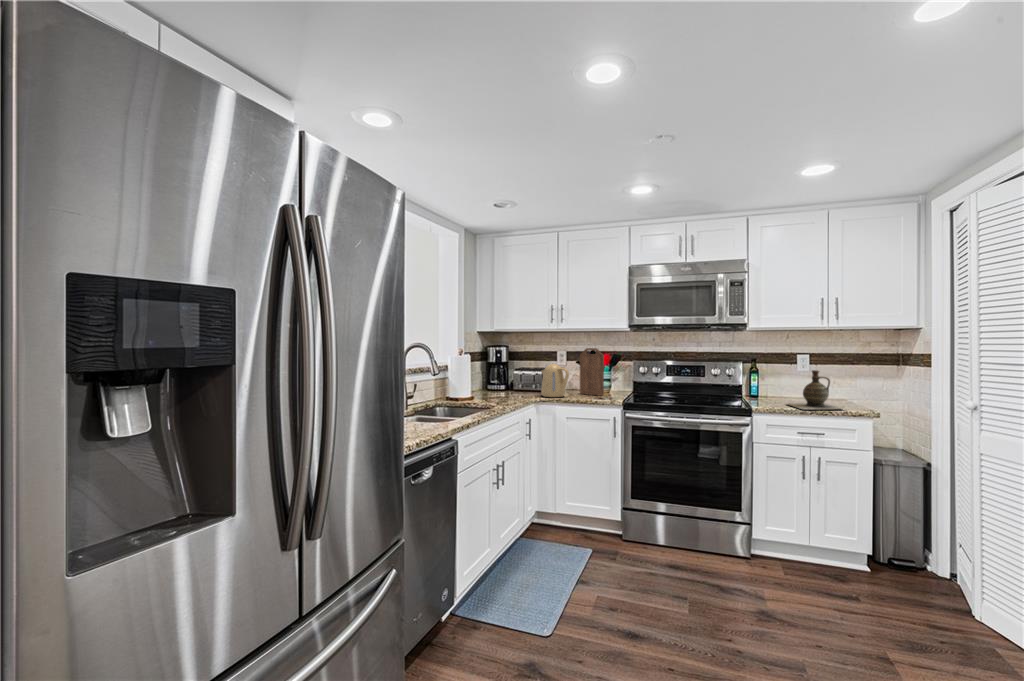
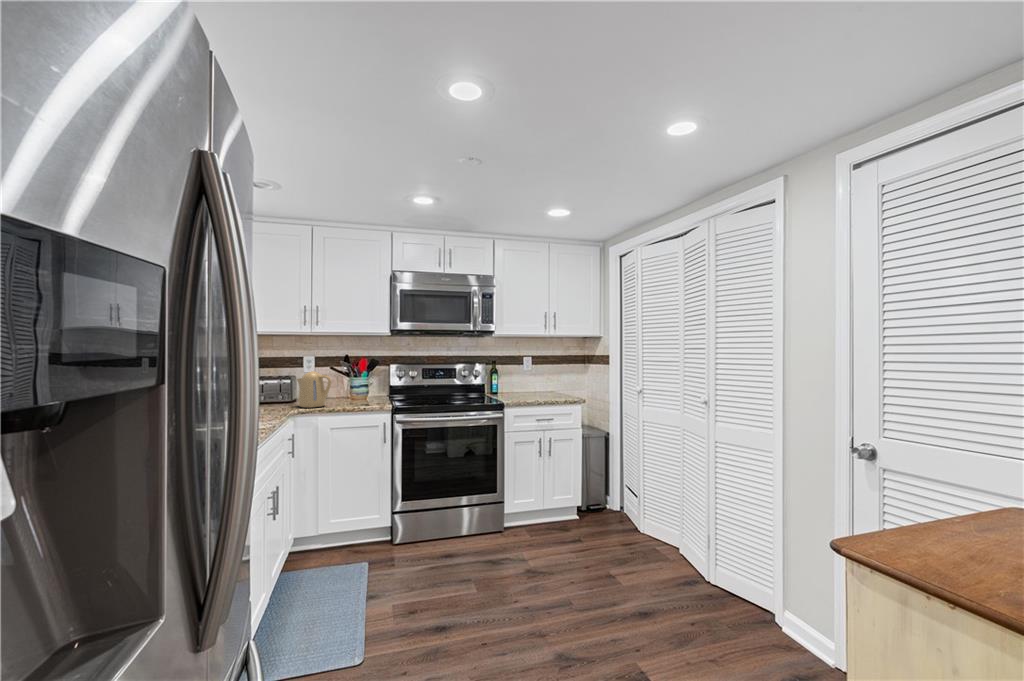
cutting board: present [580,348,604,396] -> none [338,354,366,402]
ceramic jug: present [786,370,842,409] -> none [521,370,564,402]

